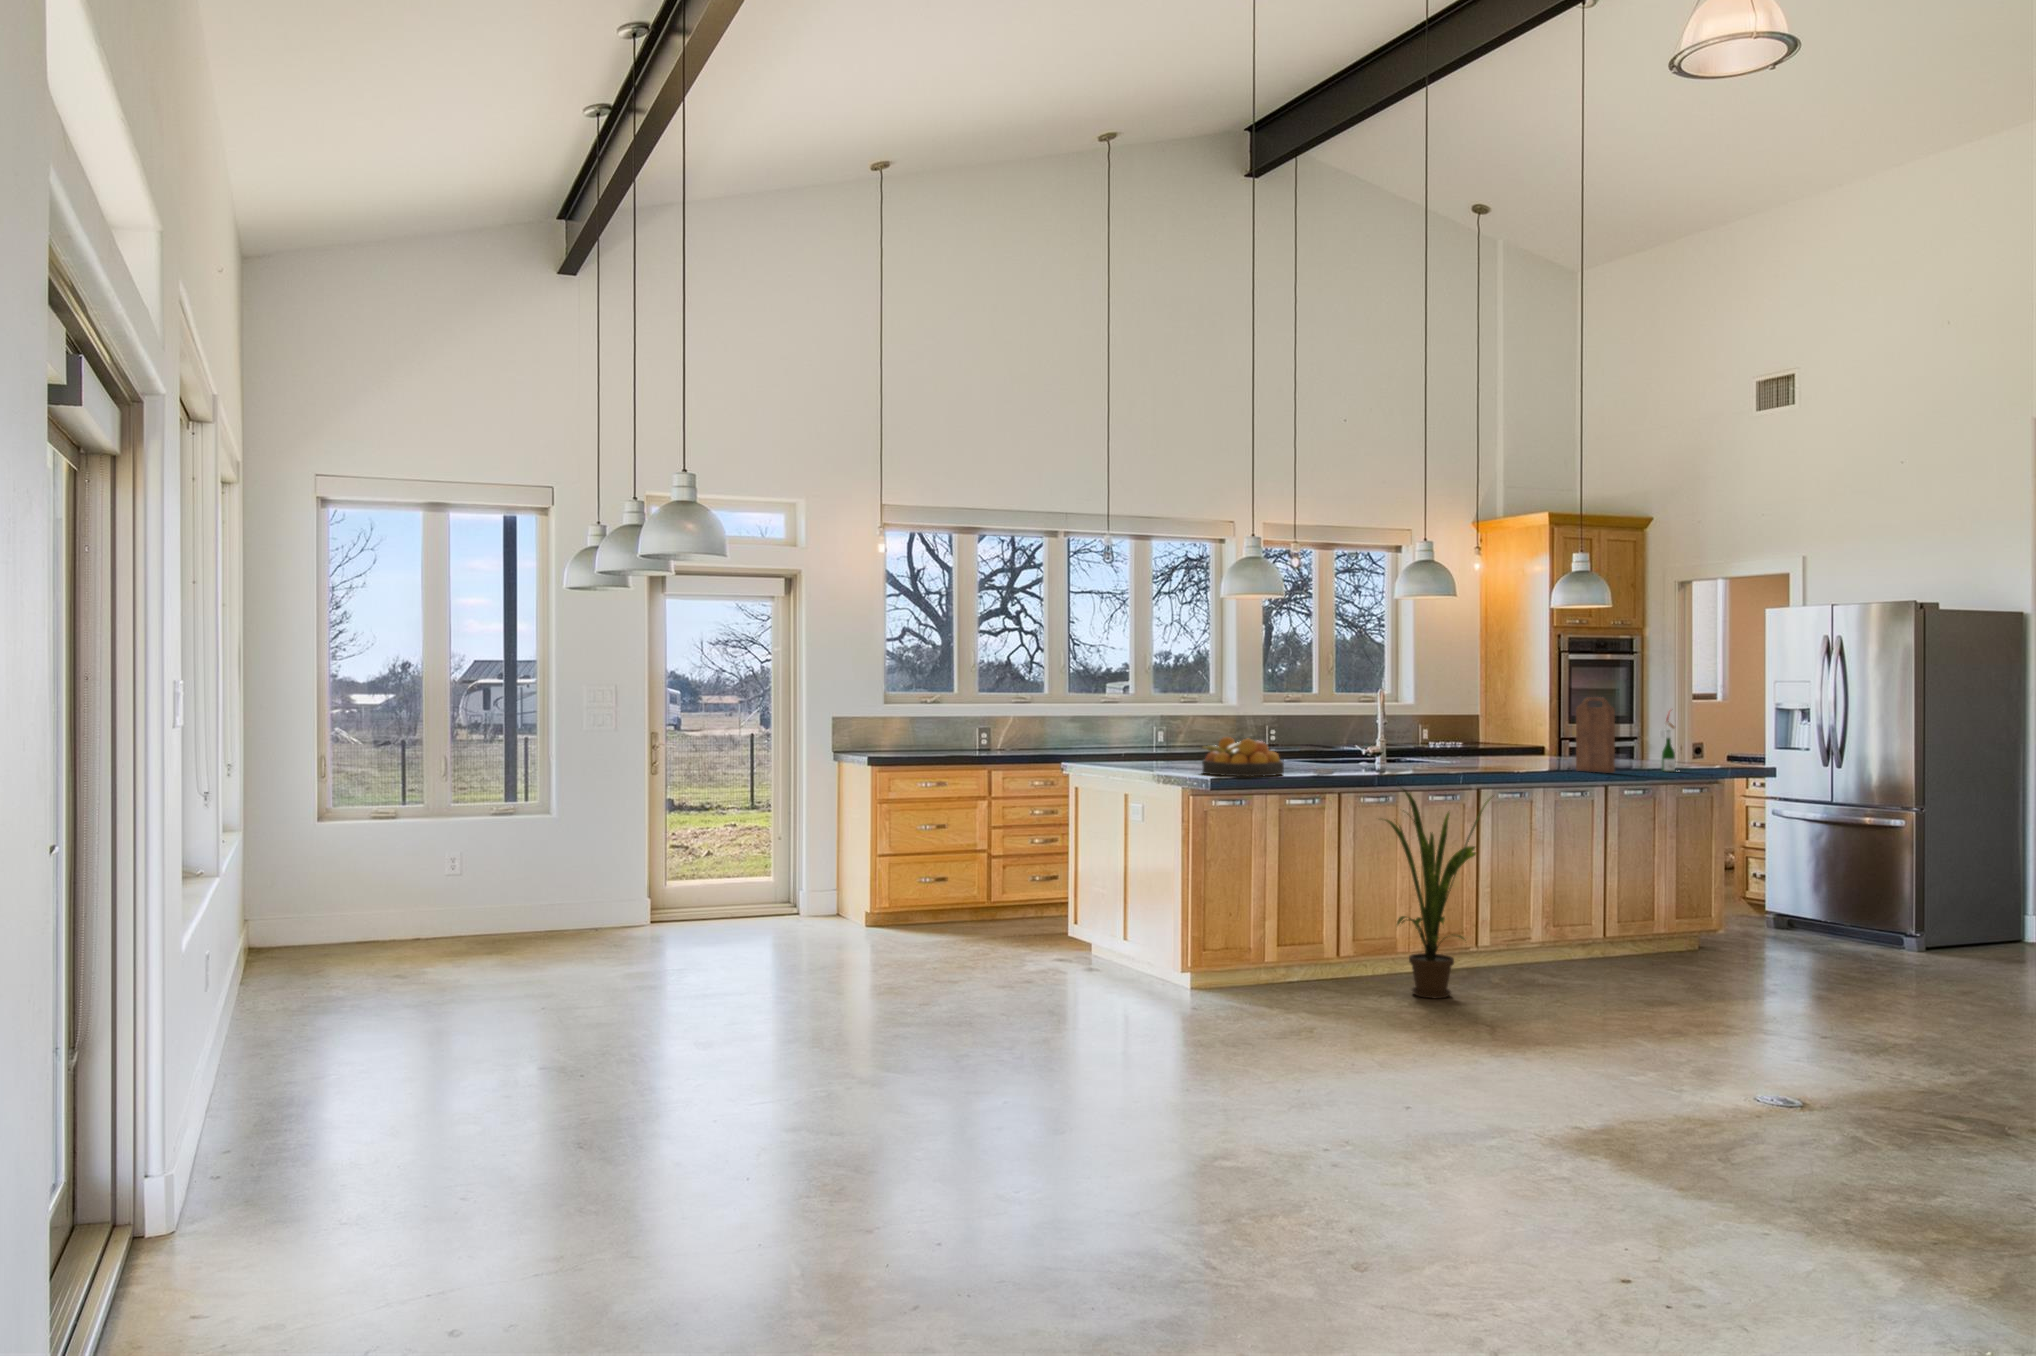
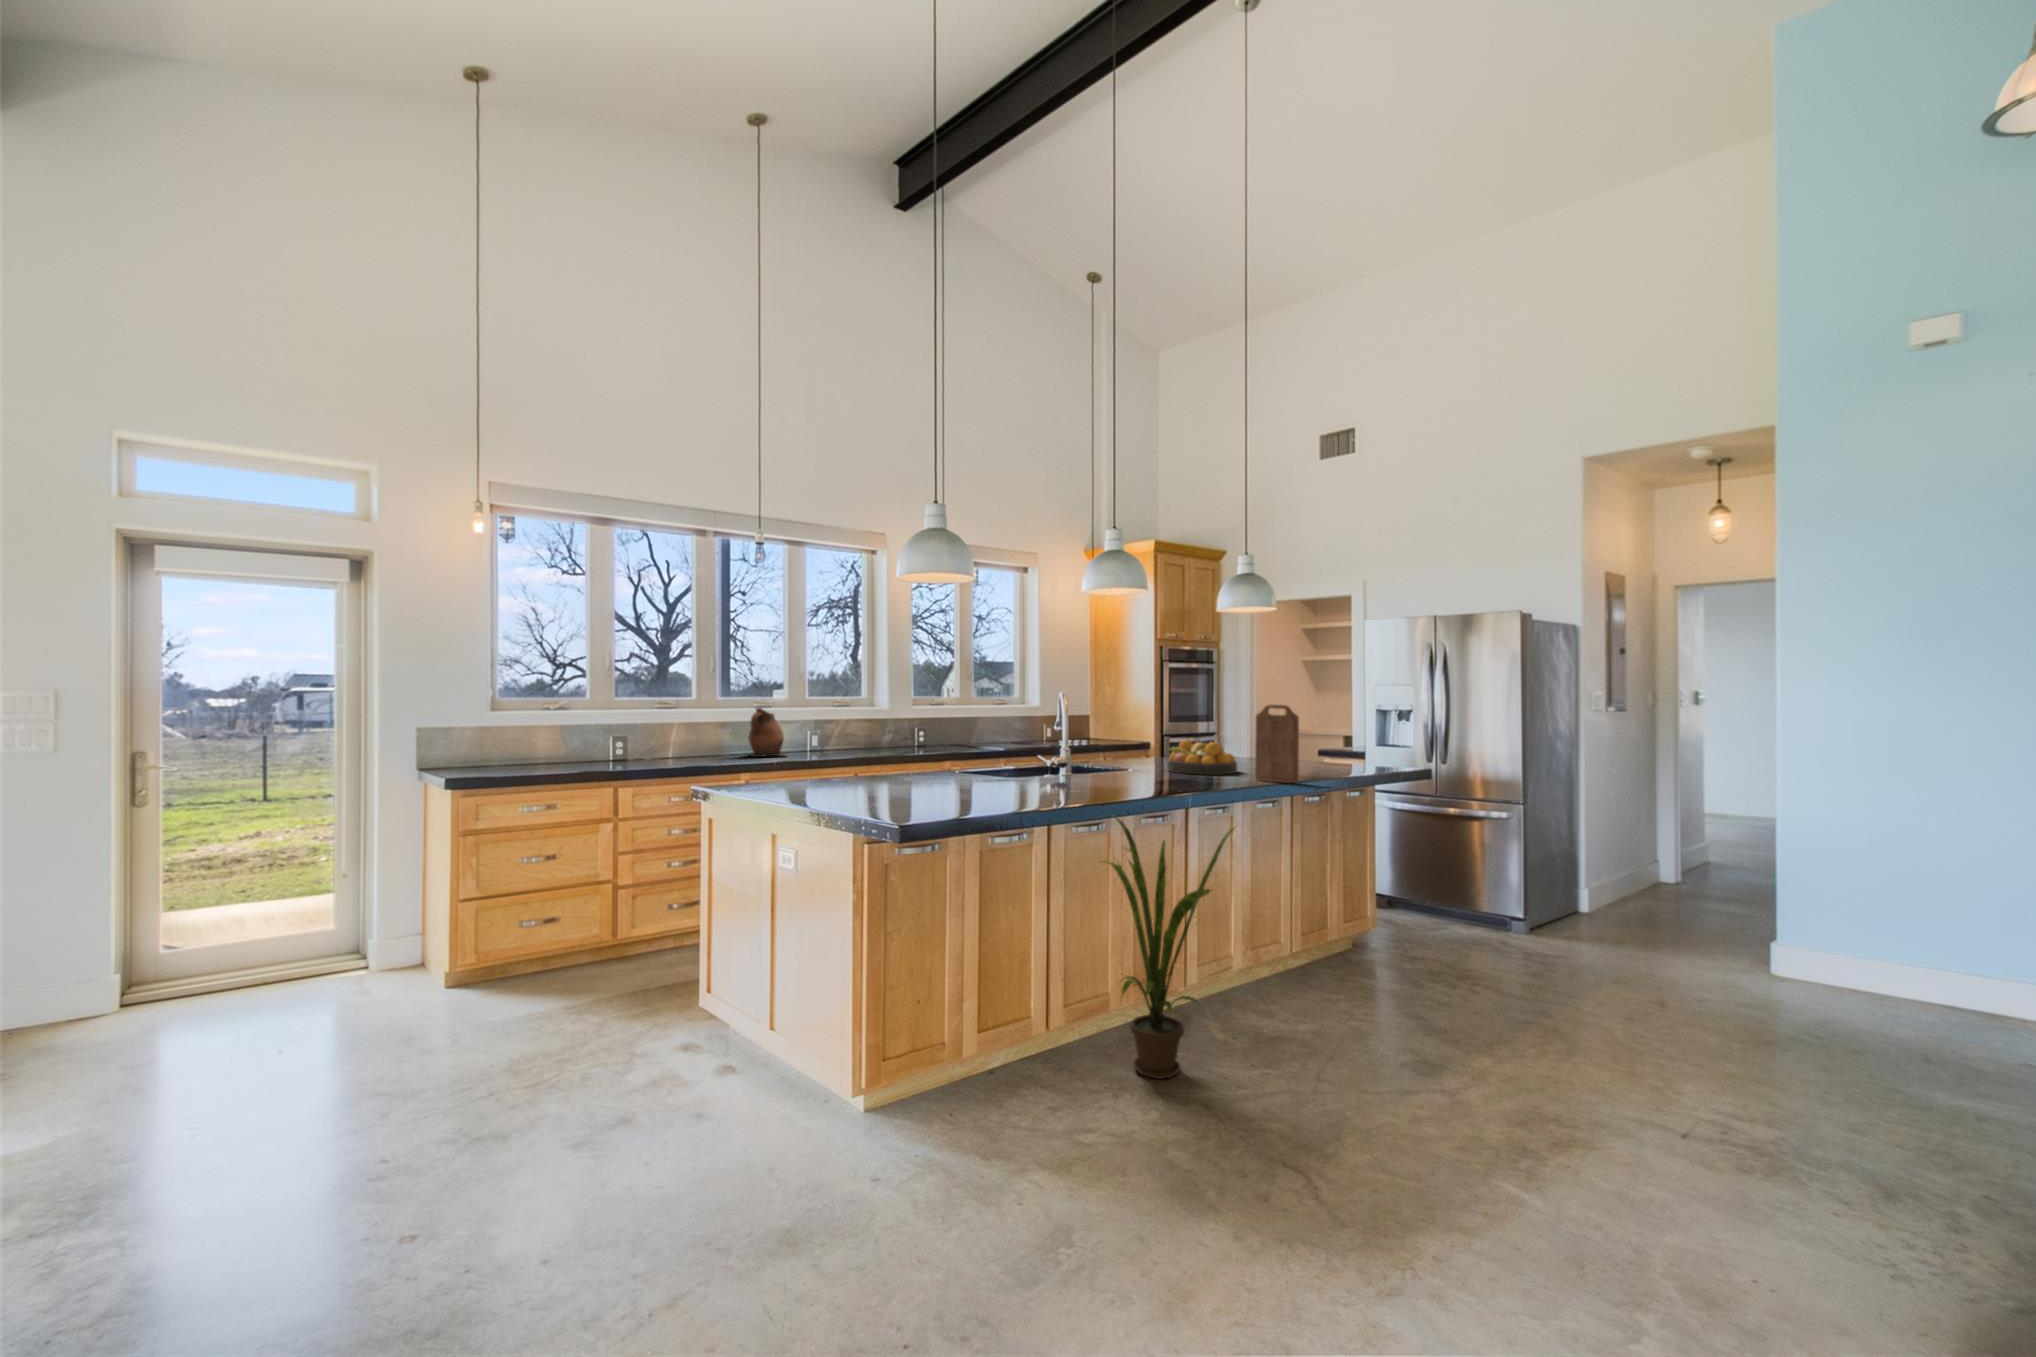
ceramic pitcher: none [1093,703,1135,750] -> present [748,708,786,757]
wine bottle: present [1660,714,1675,772] -> none [1322,715,1341,778]
fruit bowl: present [1202,737,1284,776] -> present [1167,740,1237,775]

